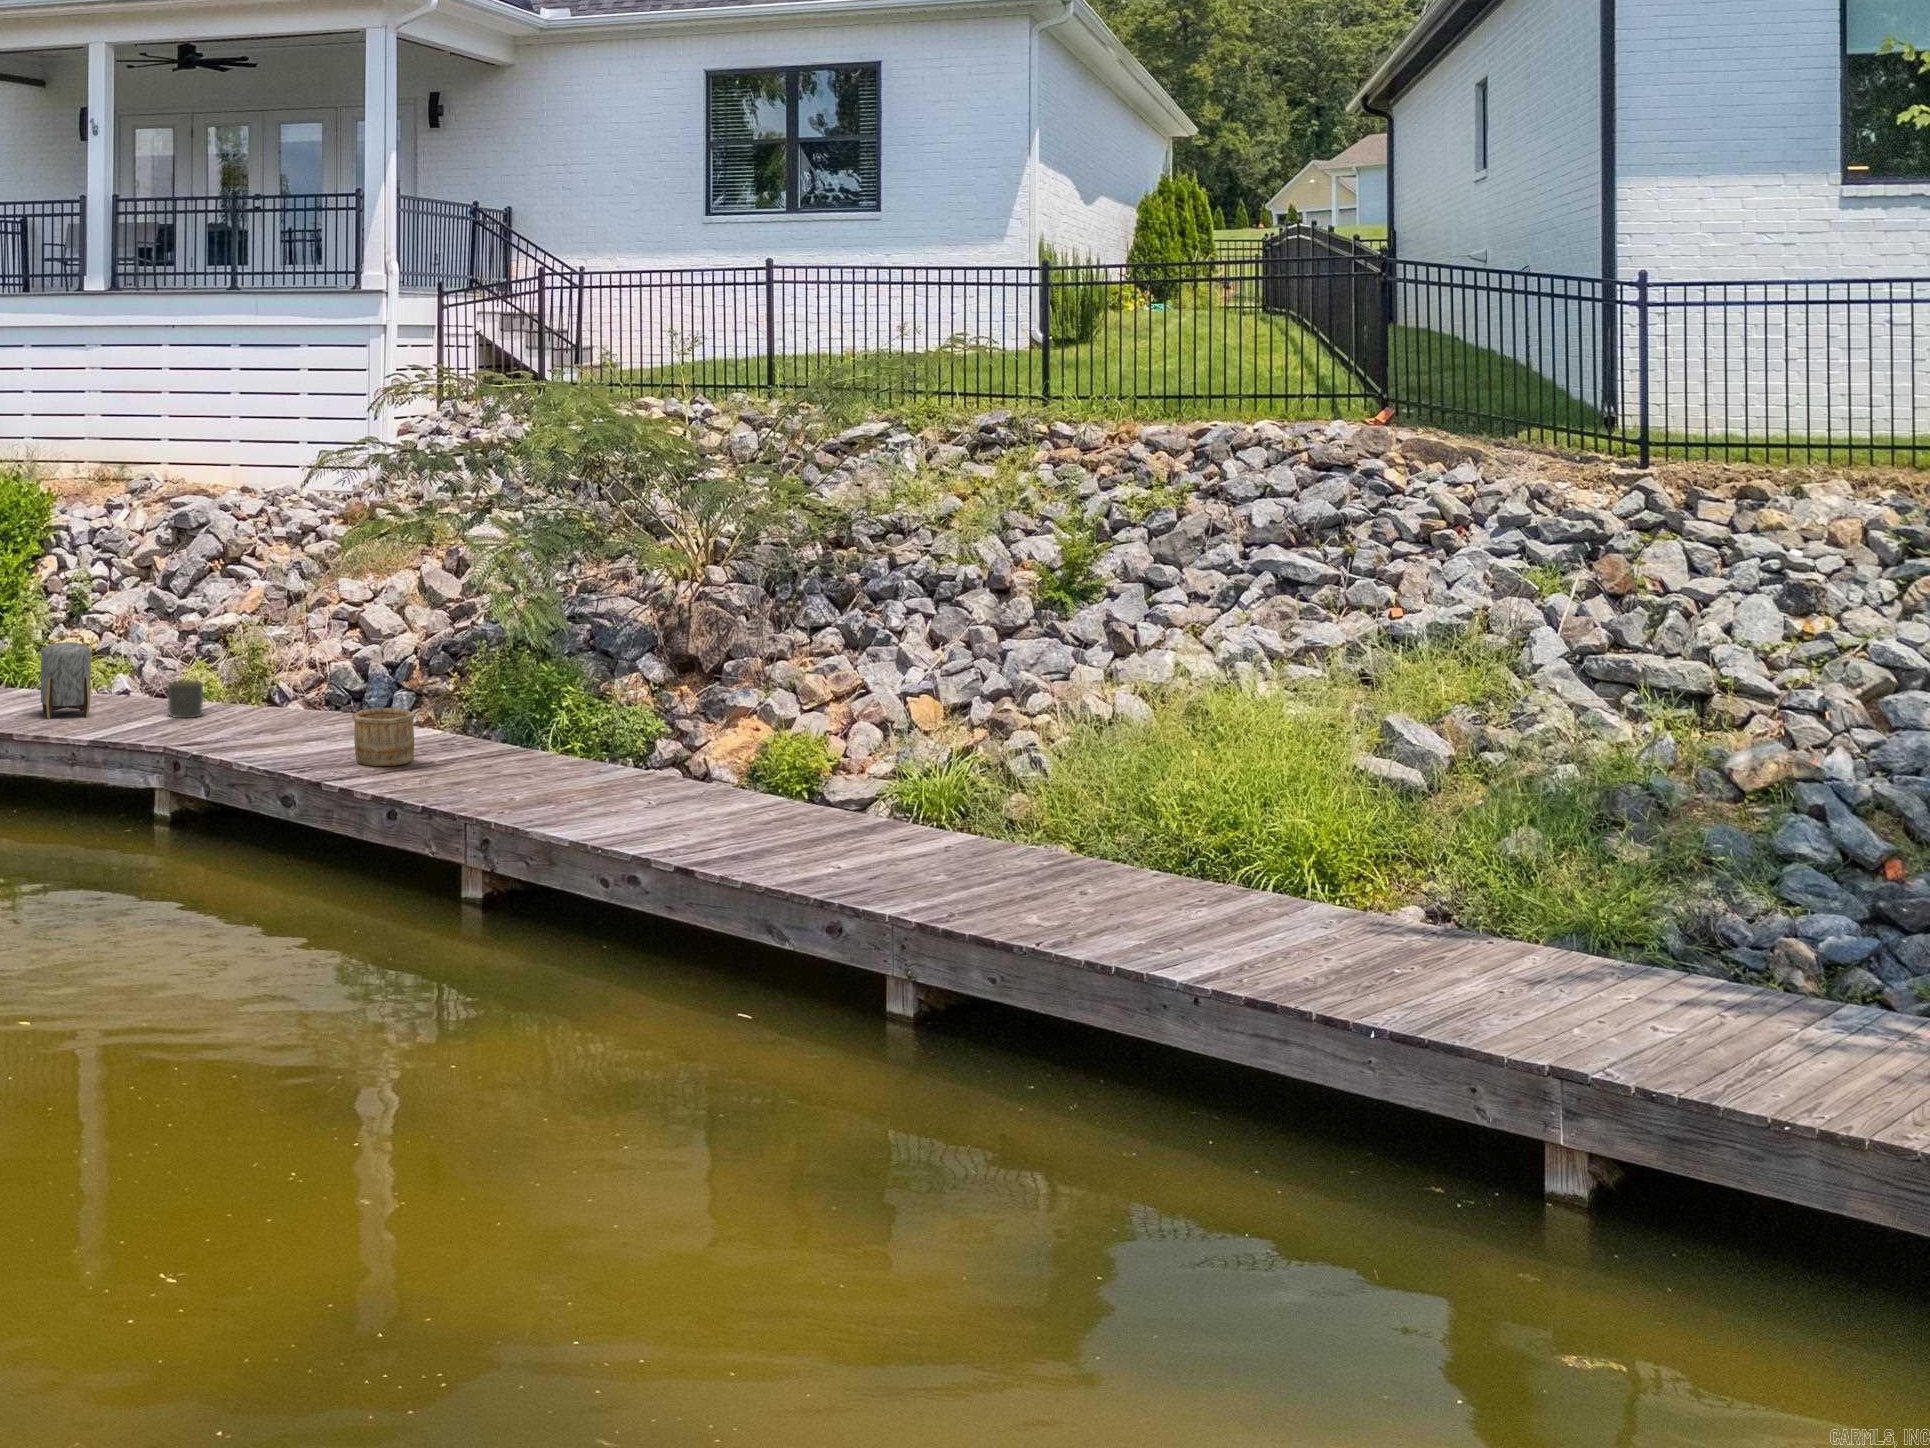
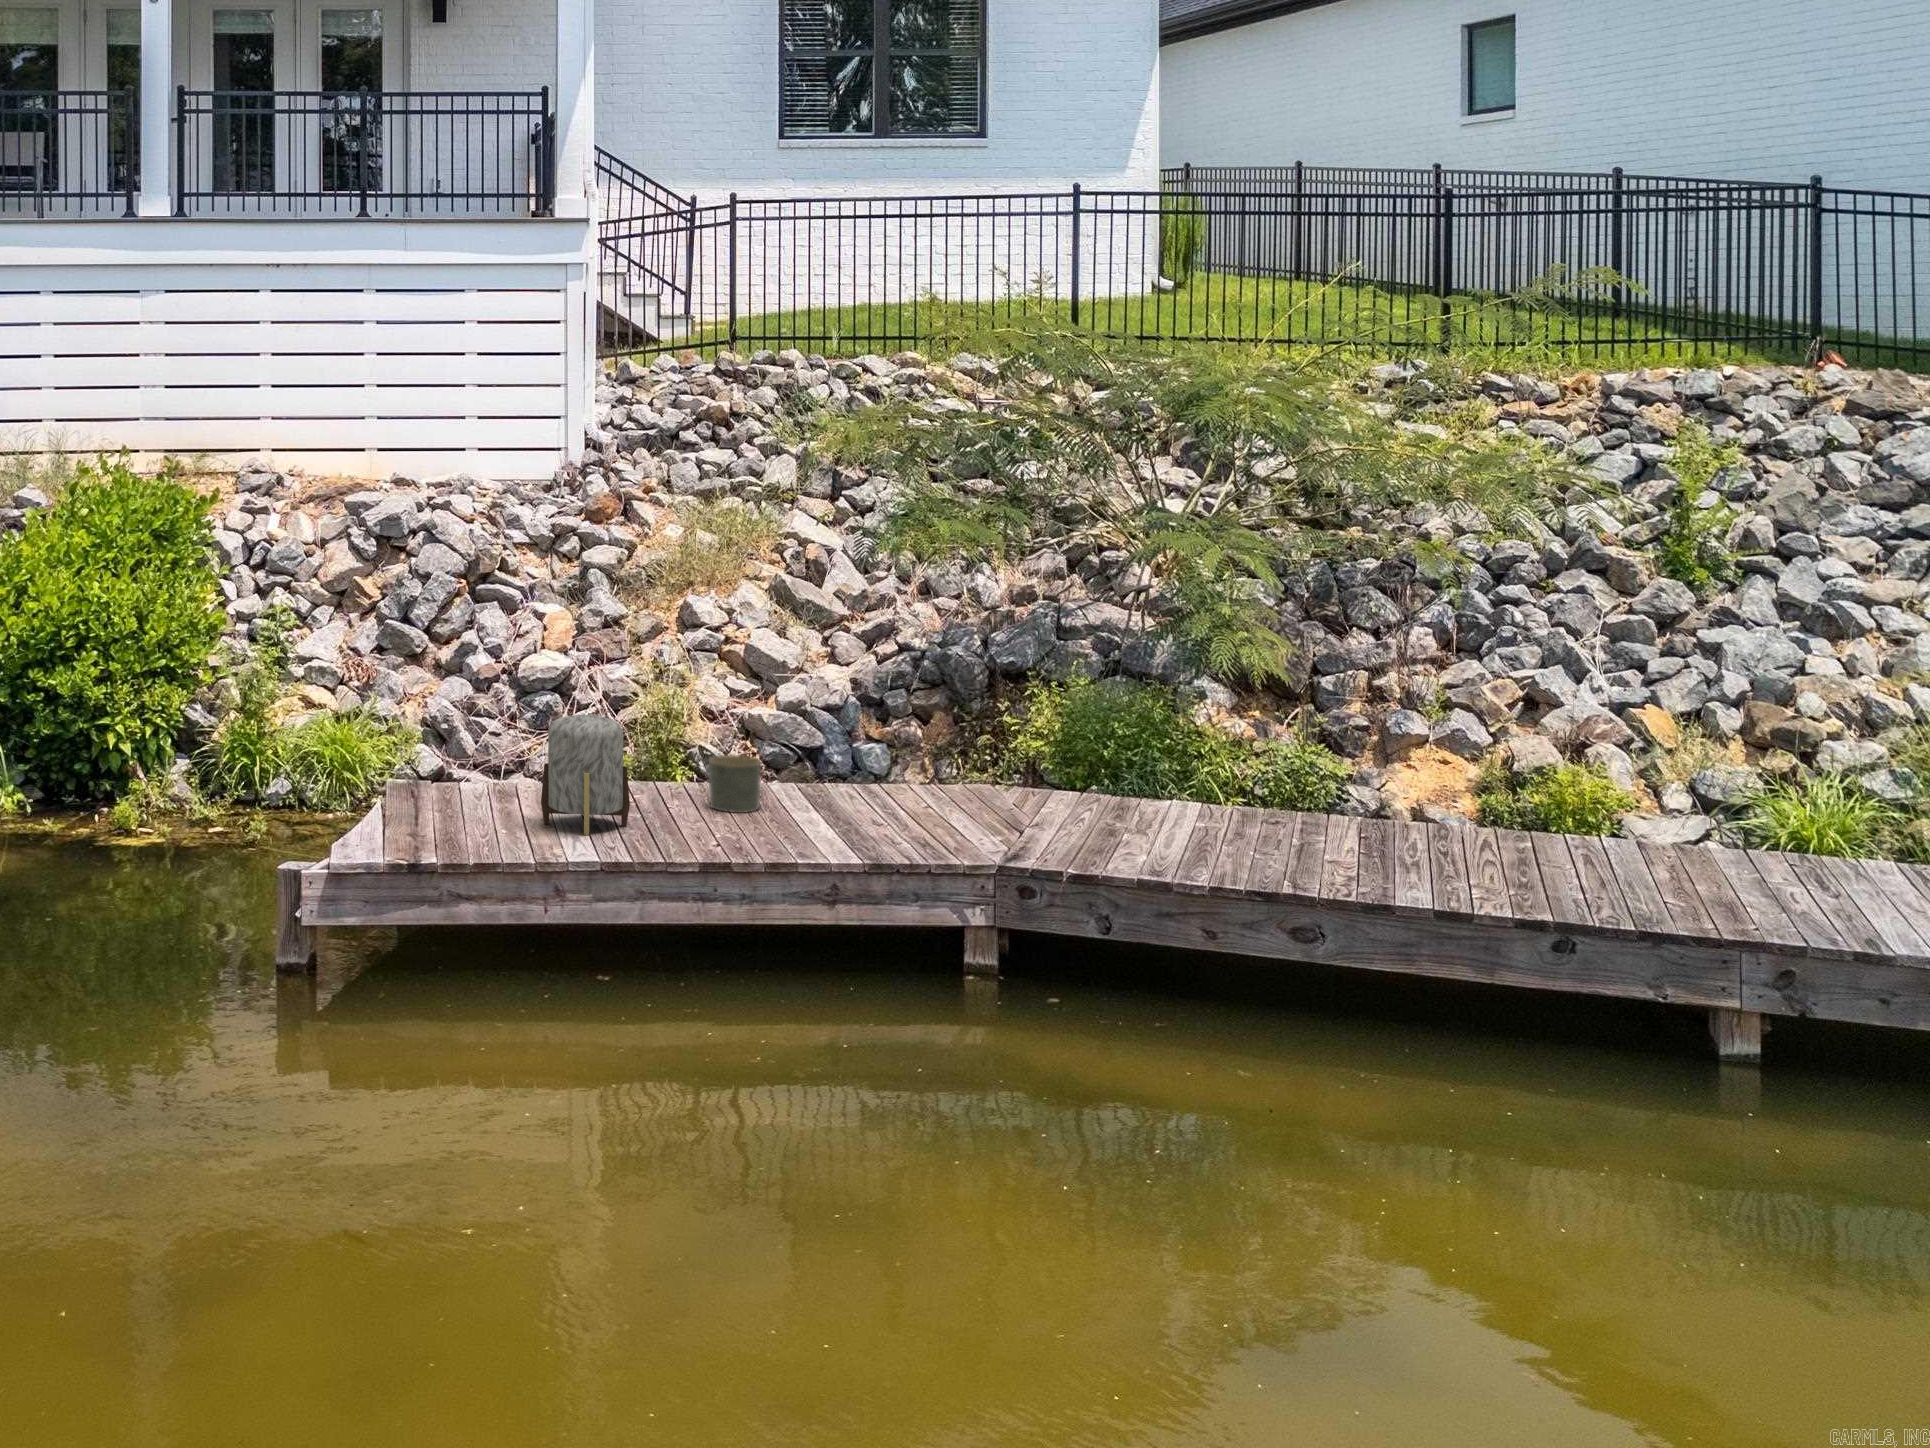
wooden bucket: present [352,708,415,766] -> none [1181,779,1279,868]

